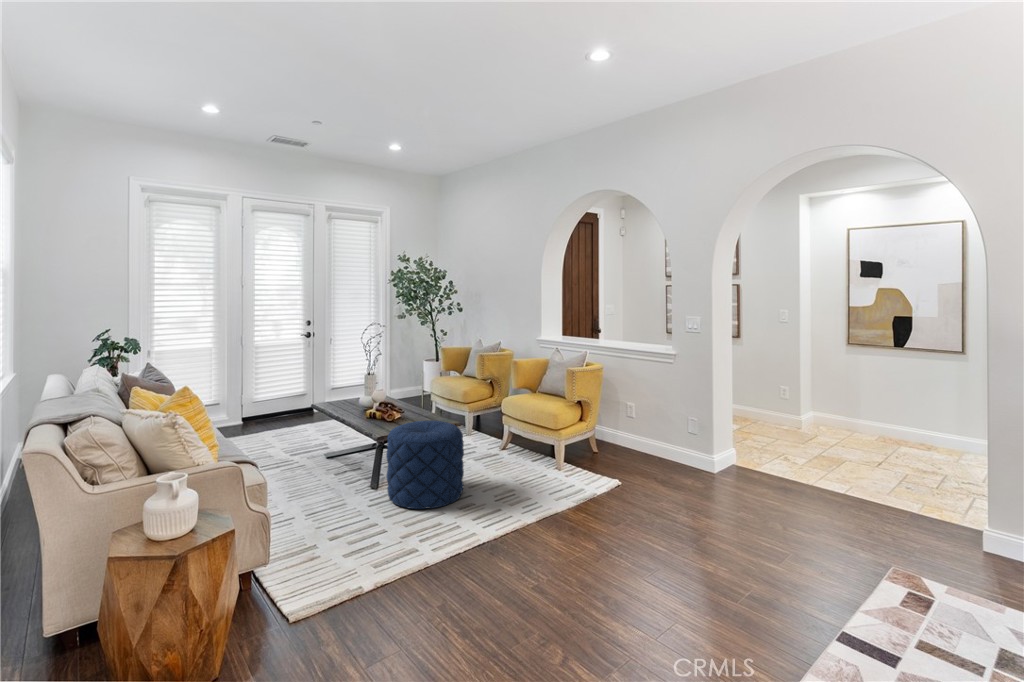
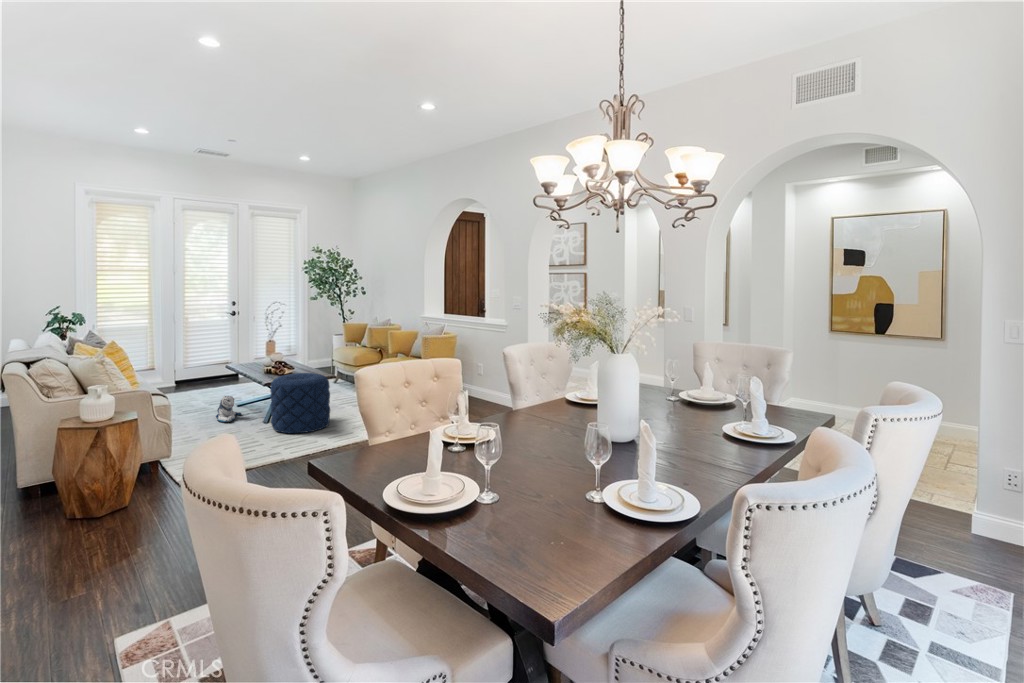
plush toy: none [306,450,338,487] -> present [216,396,241,422]

